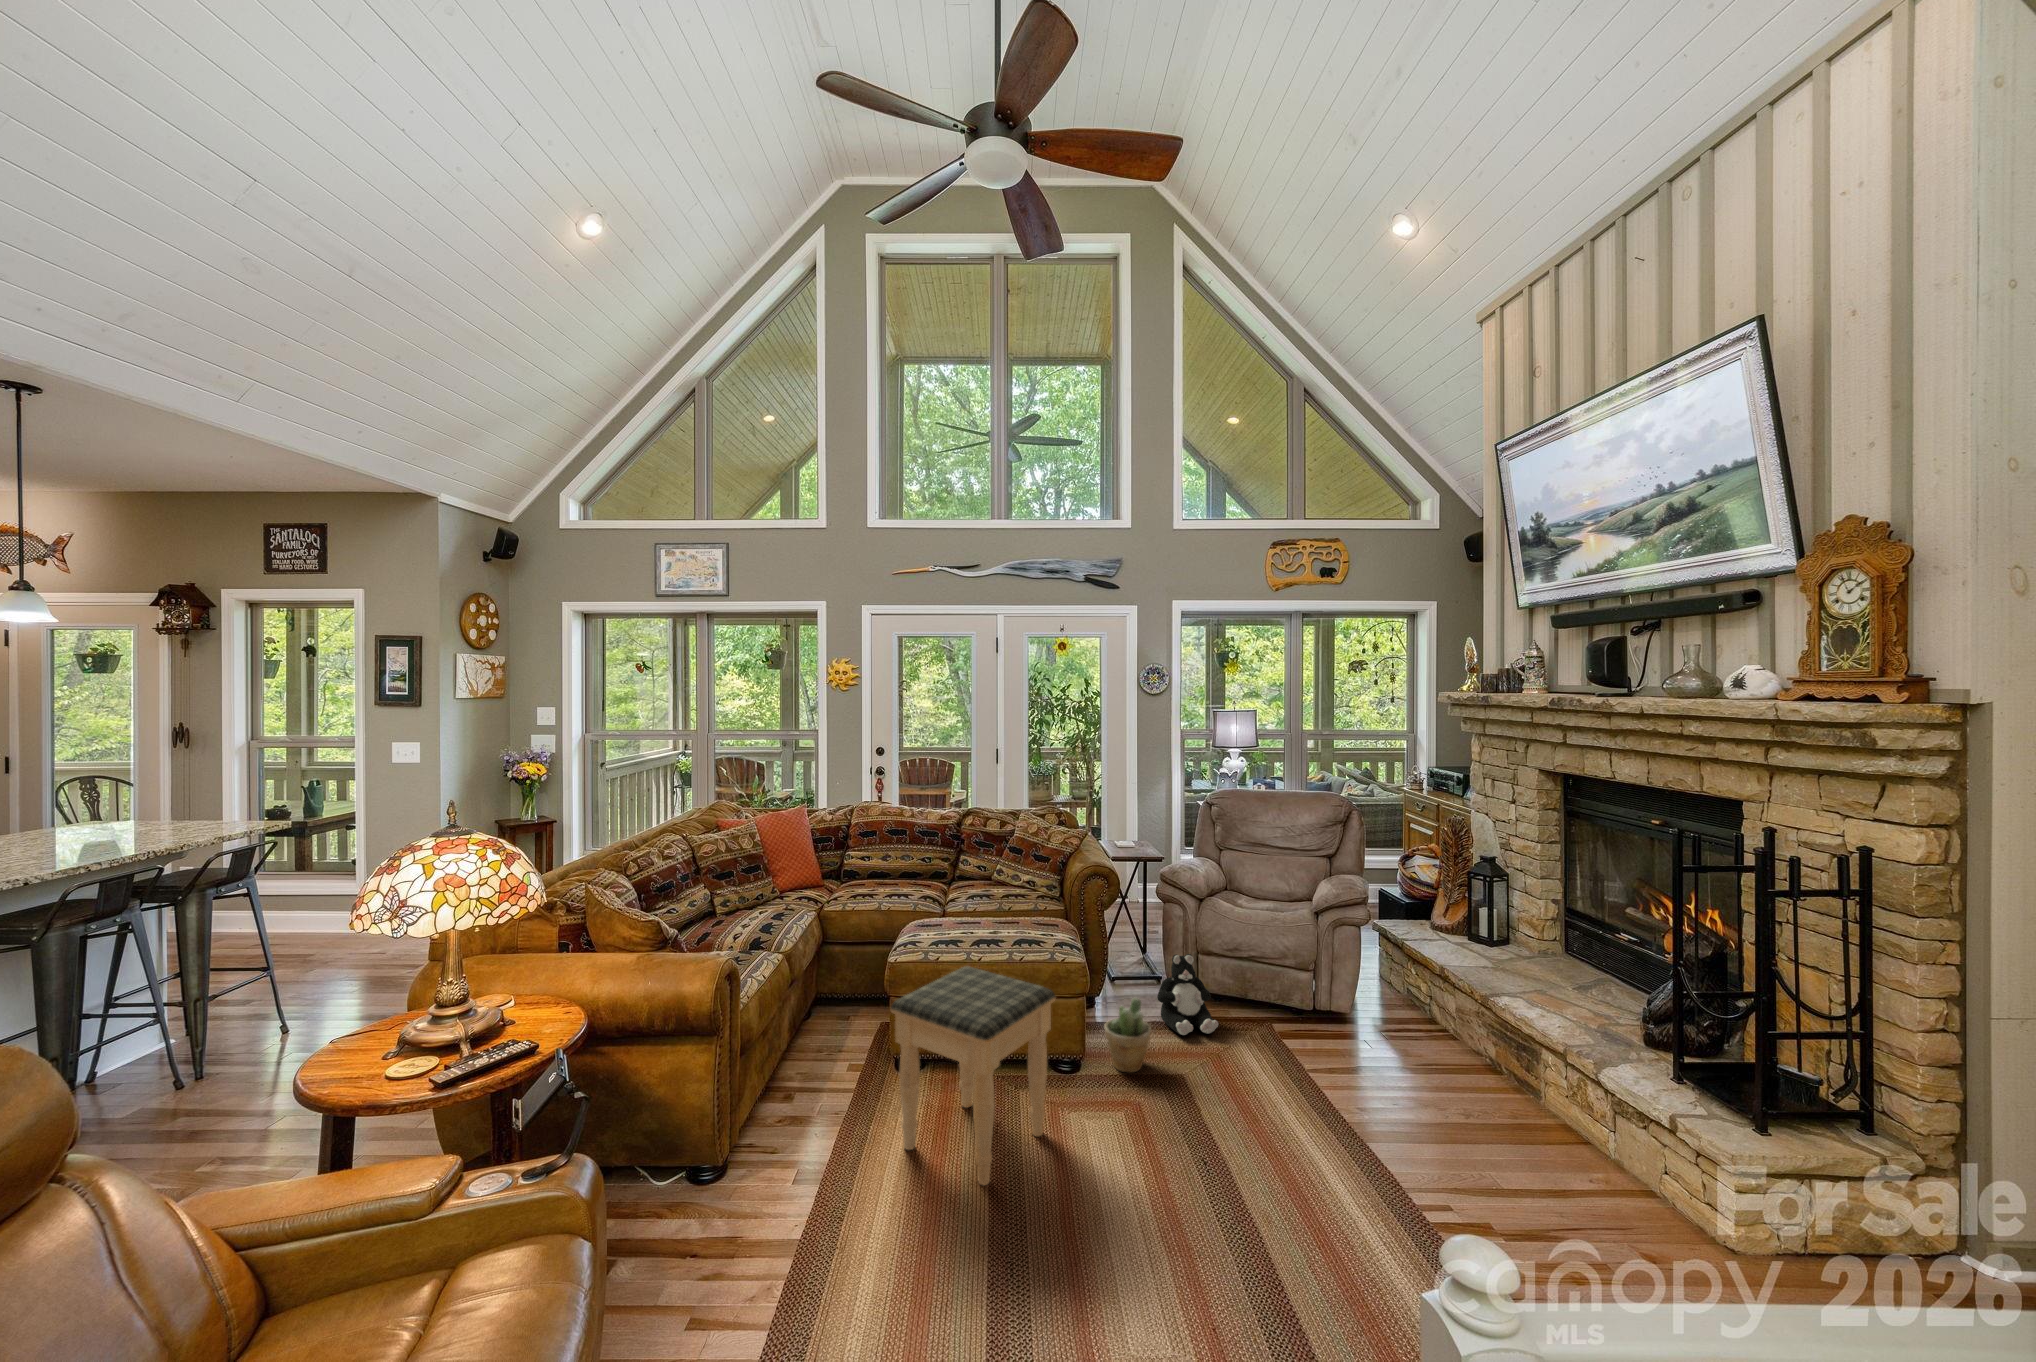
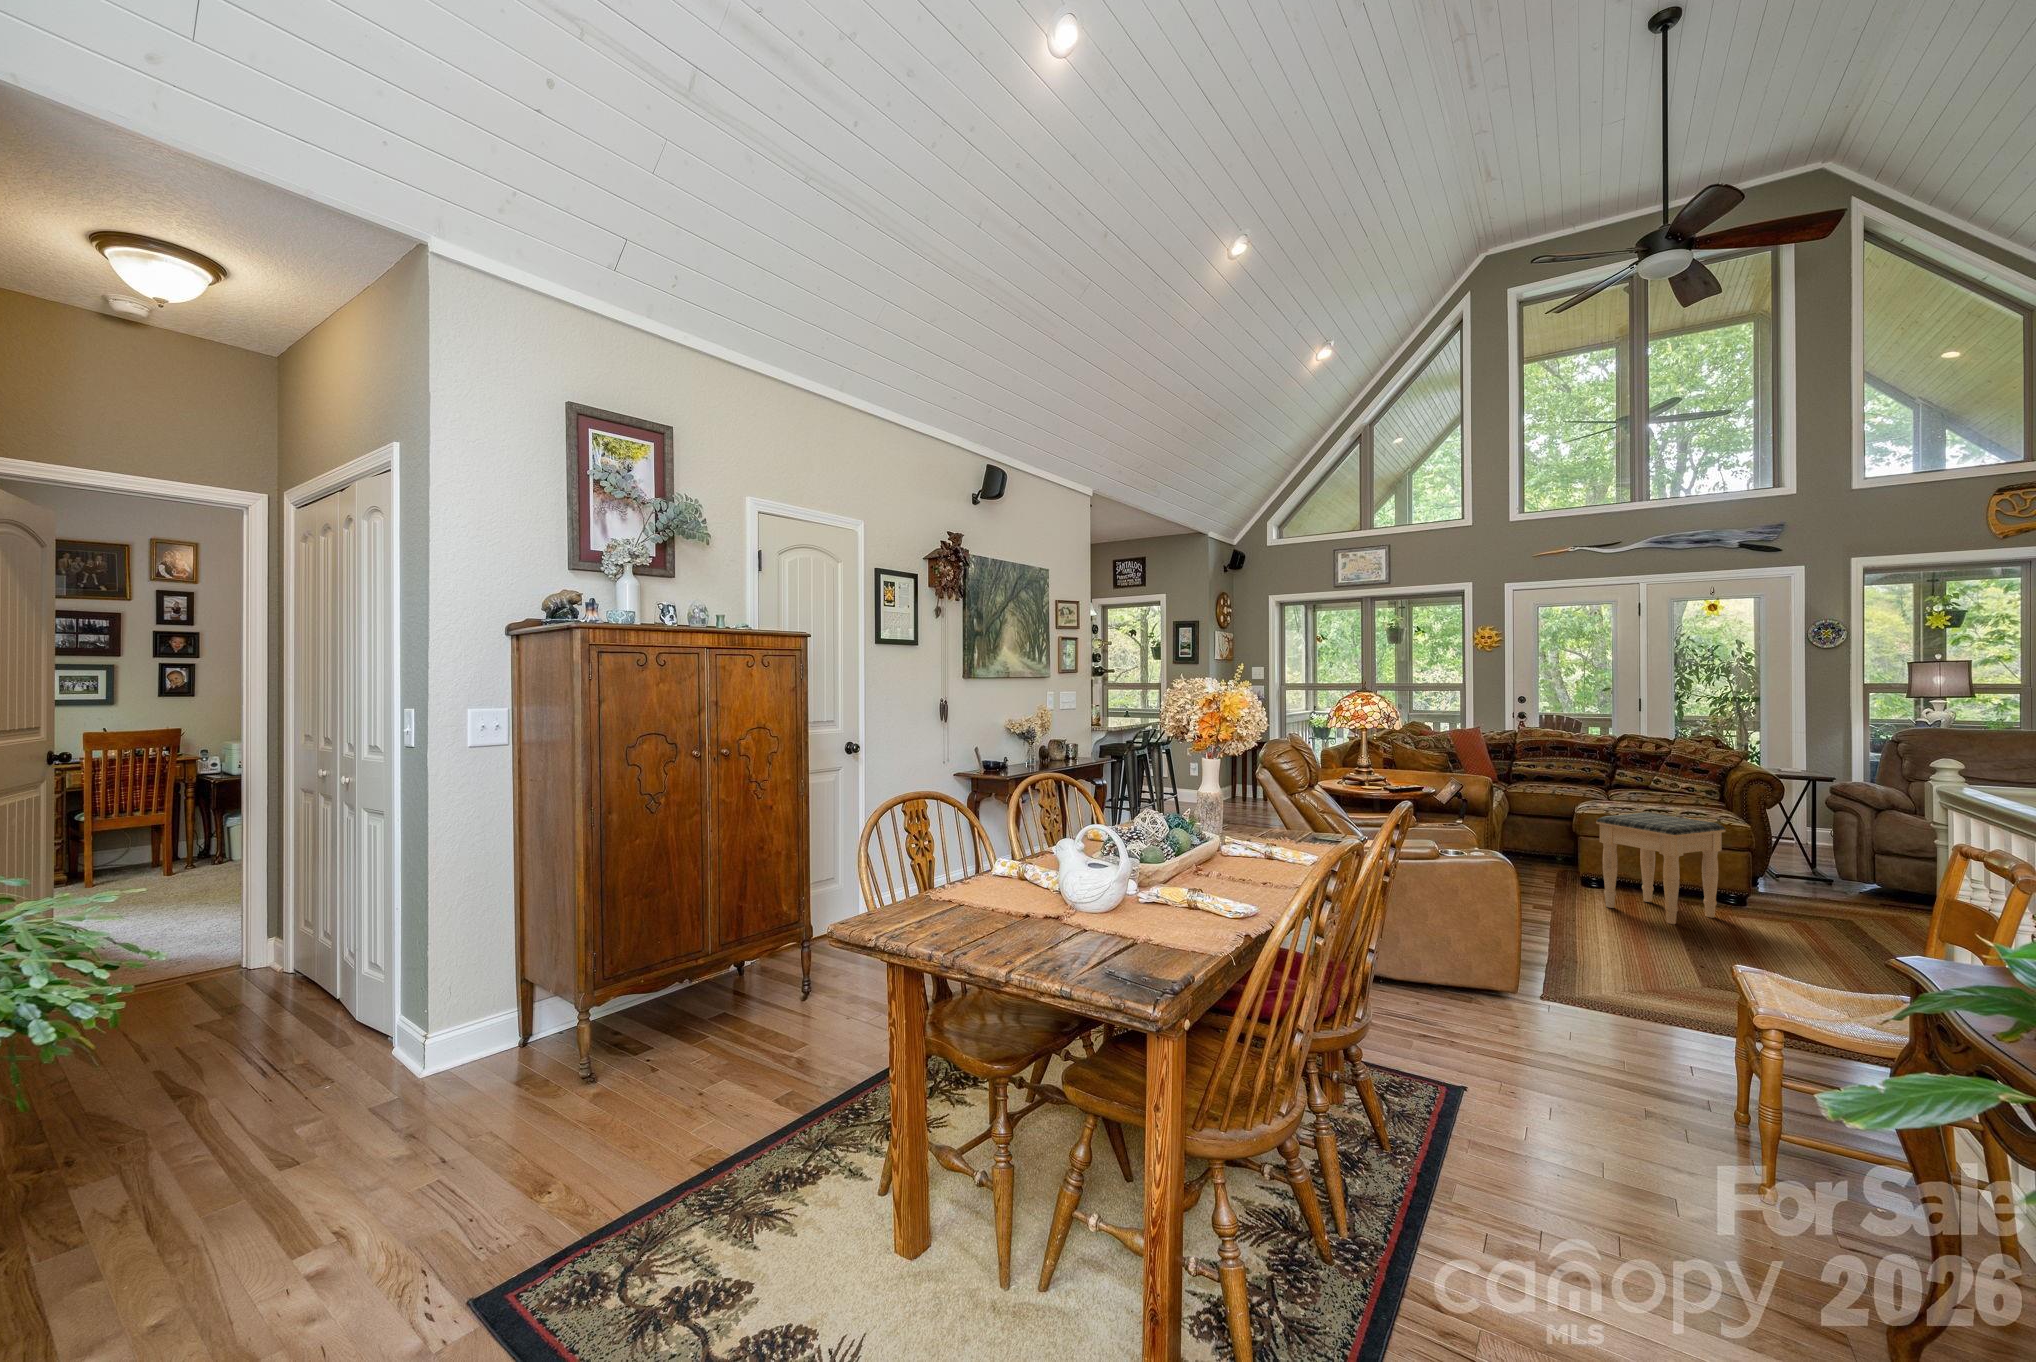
plush toy: present [1157,954,1218,1035] -> none [1824,846,1891,906]
potted plant: present [1104,998,1151,1072] -> none [1767,861,1814,910]

